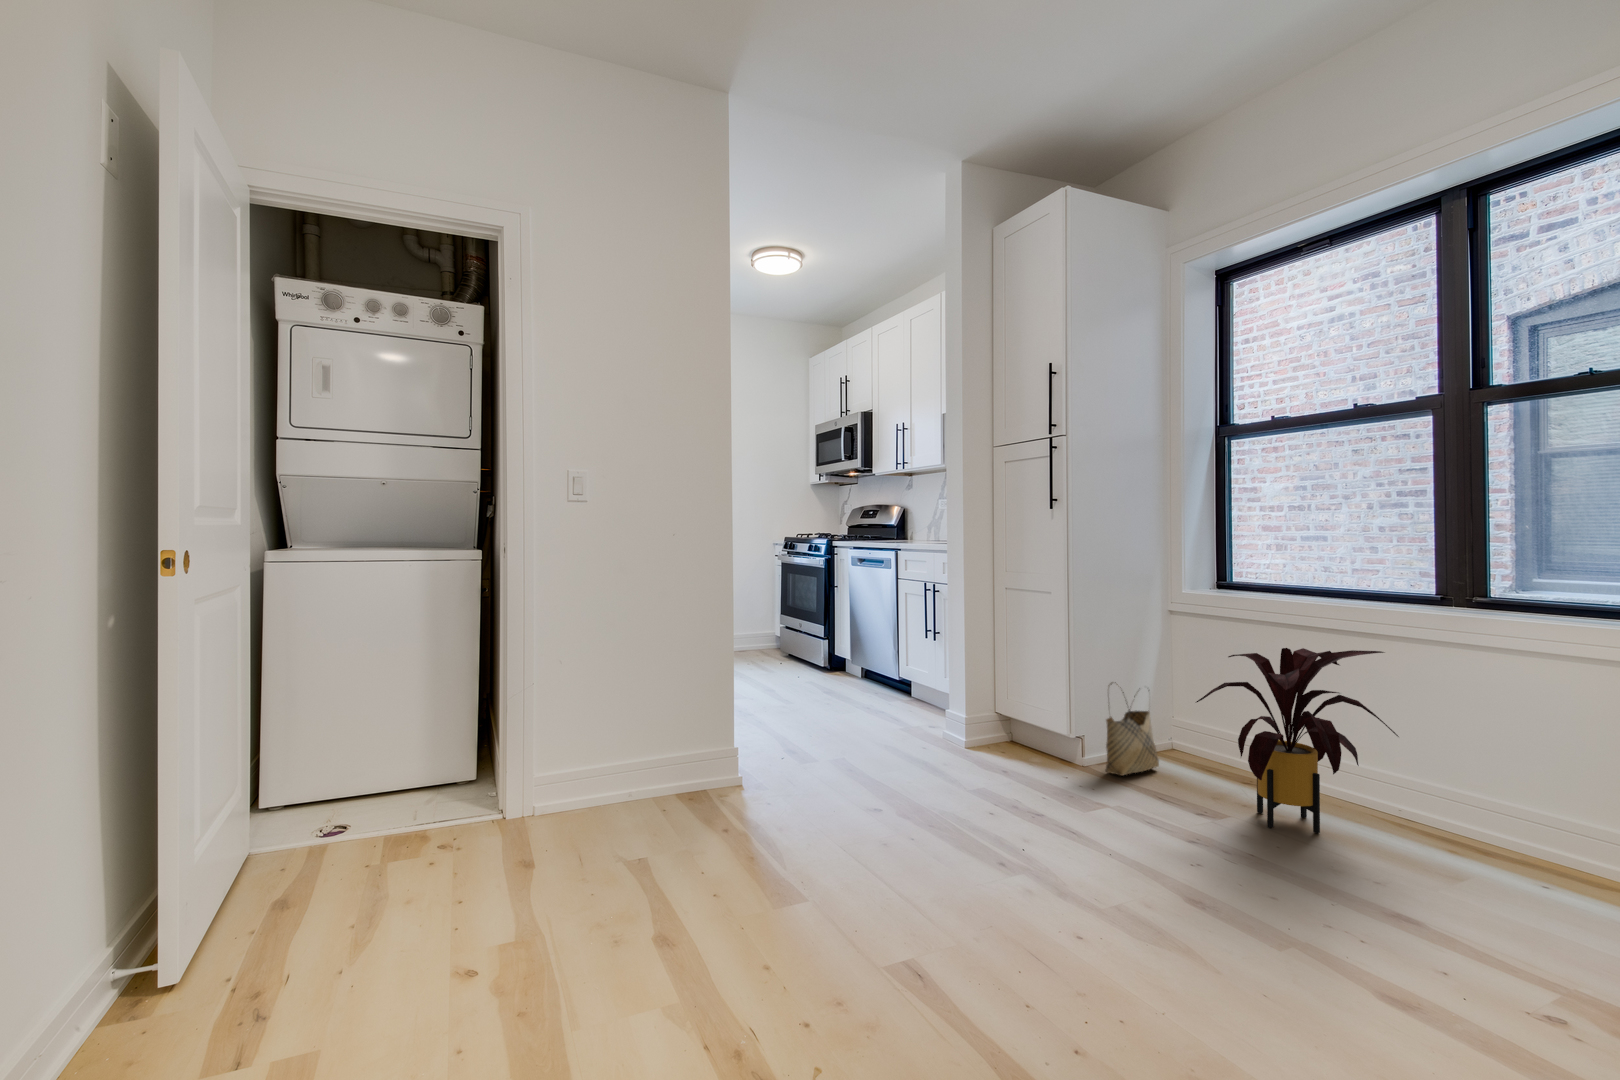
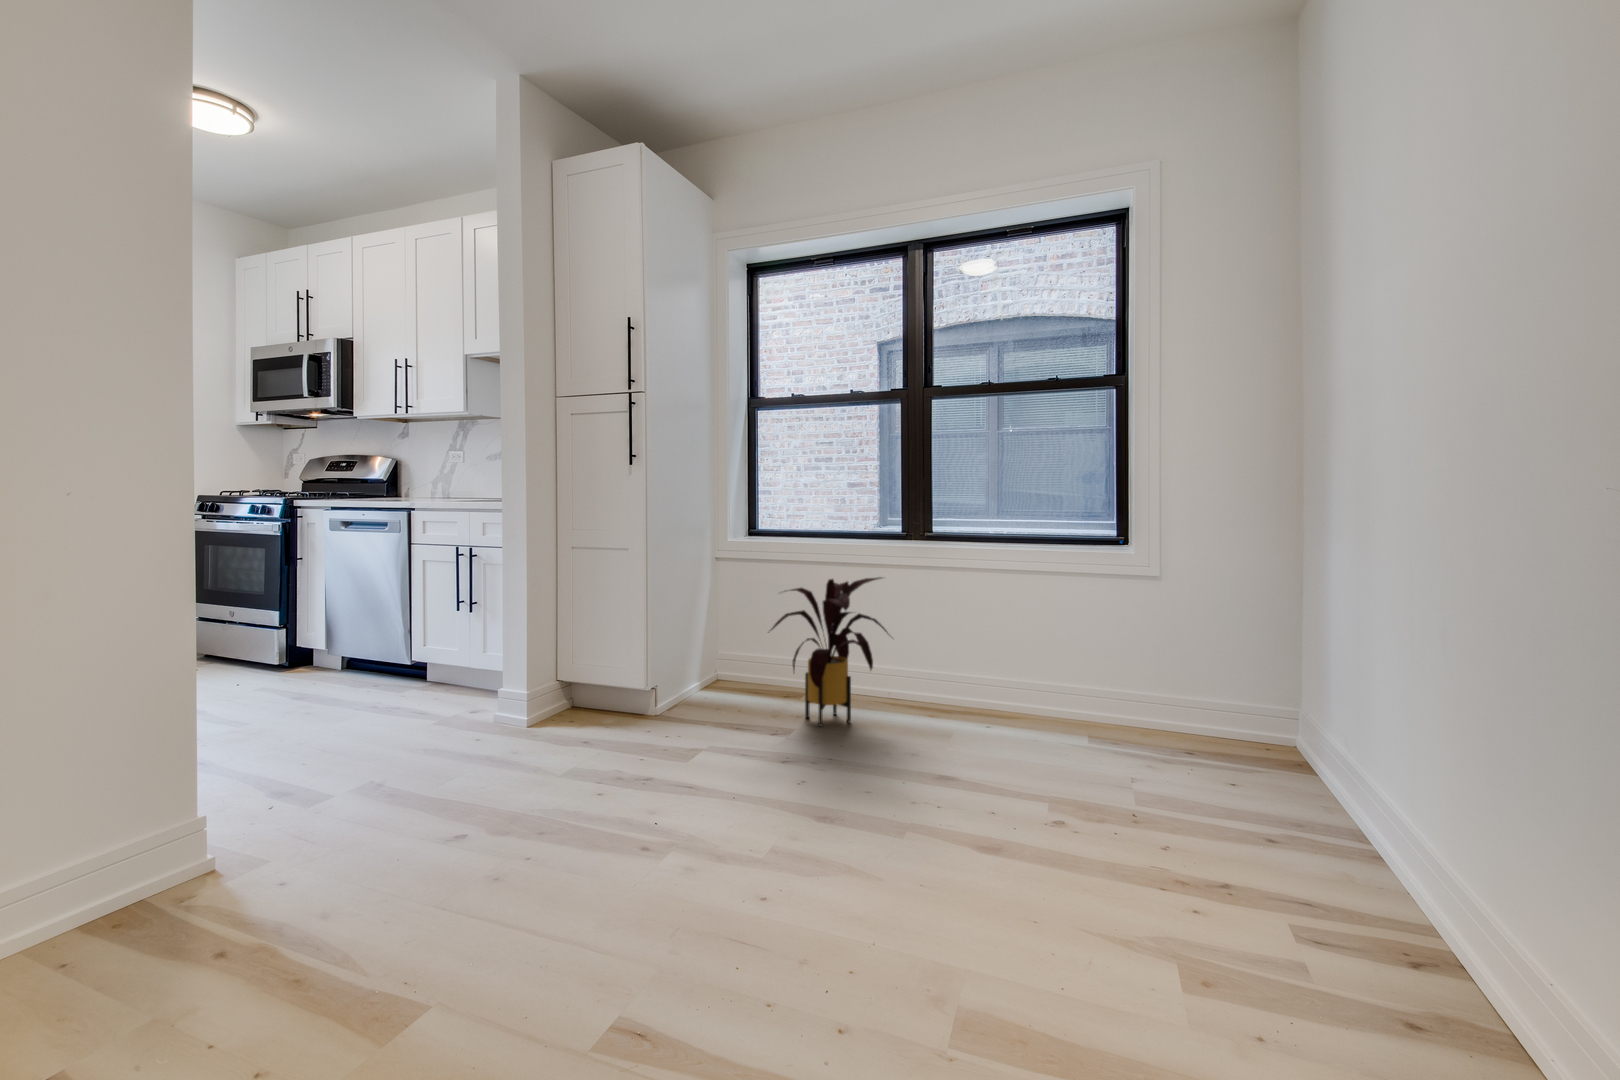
woven basket: present [1106,682,1159,776] -> none [678,627,719,713]

